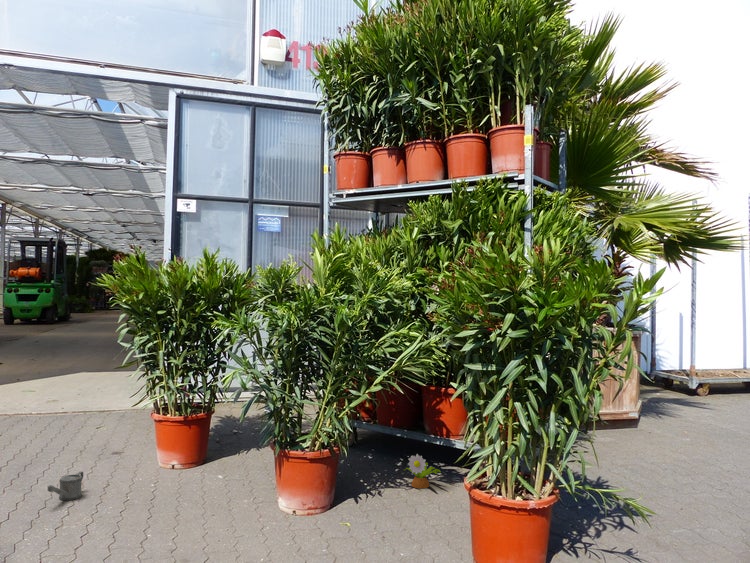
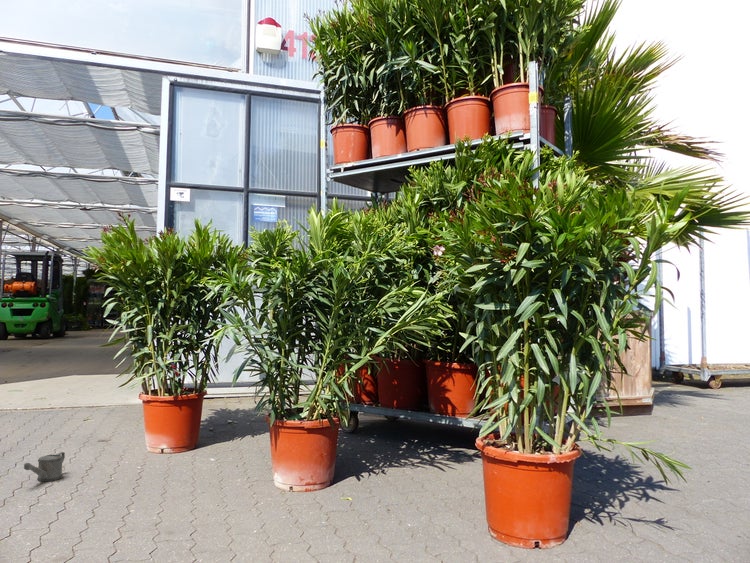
decorative plant: present [404,454,441,488] -> none [408,429,449,467]

